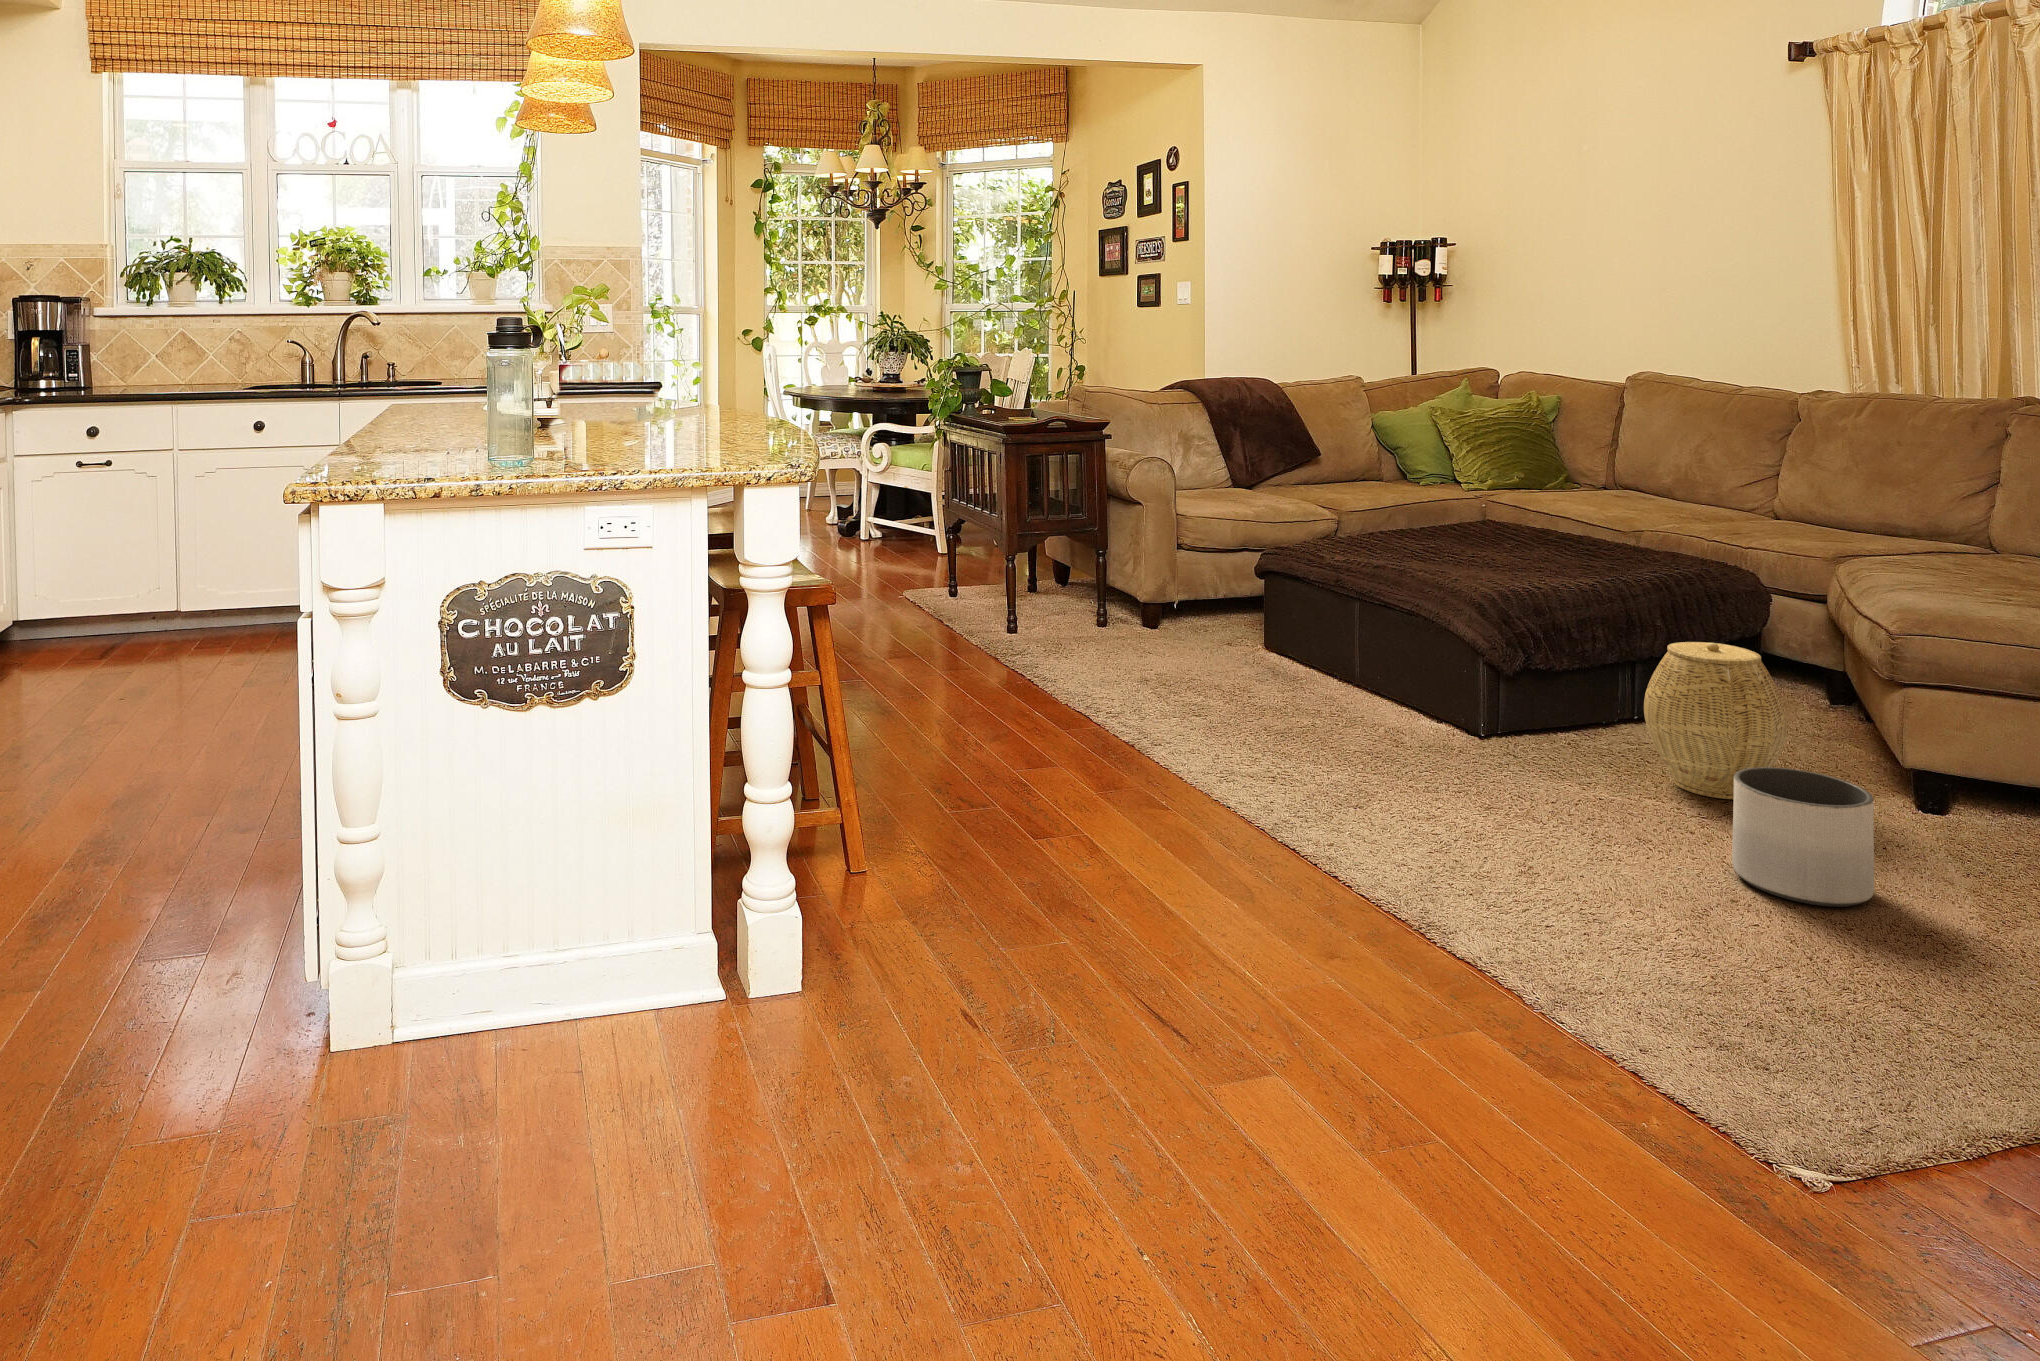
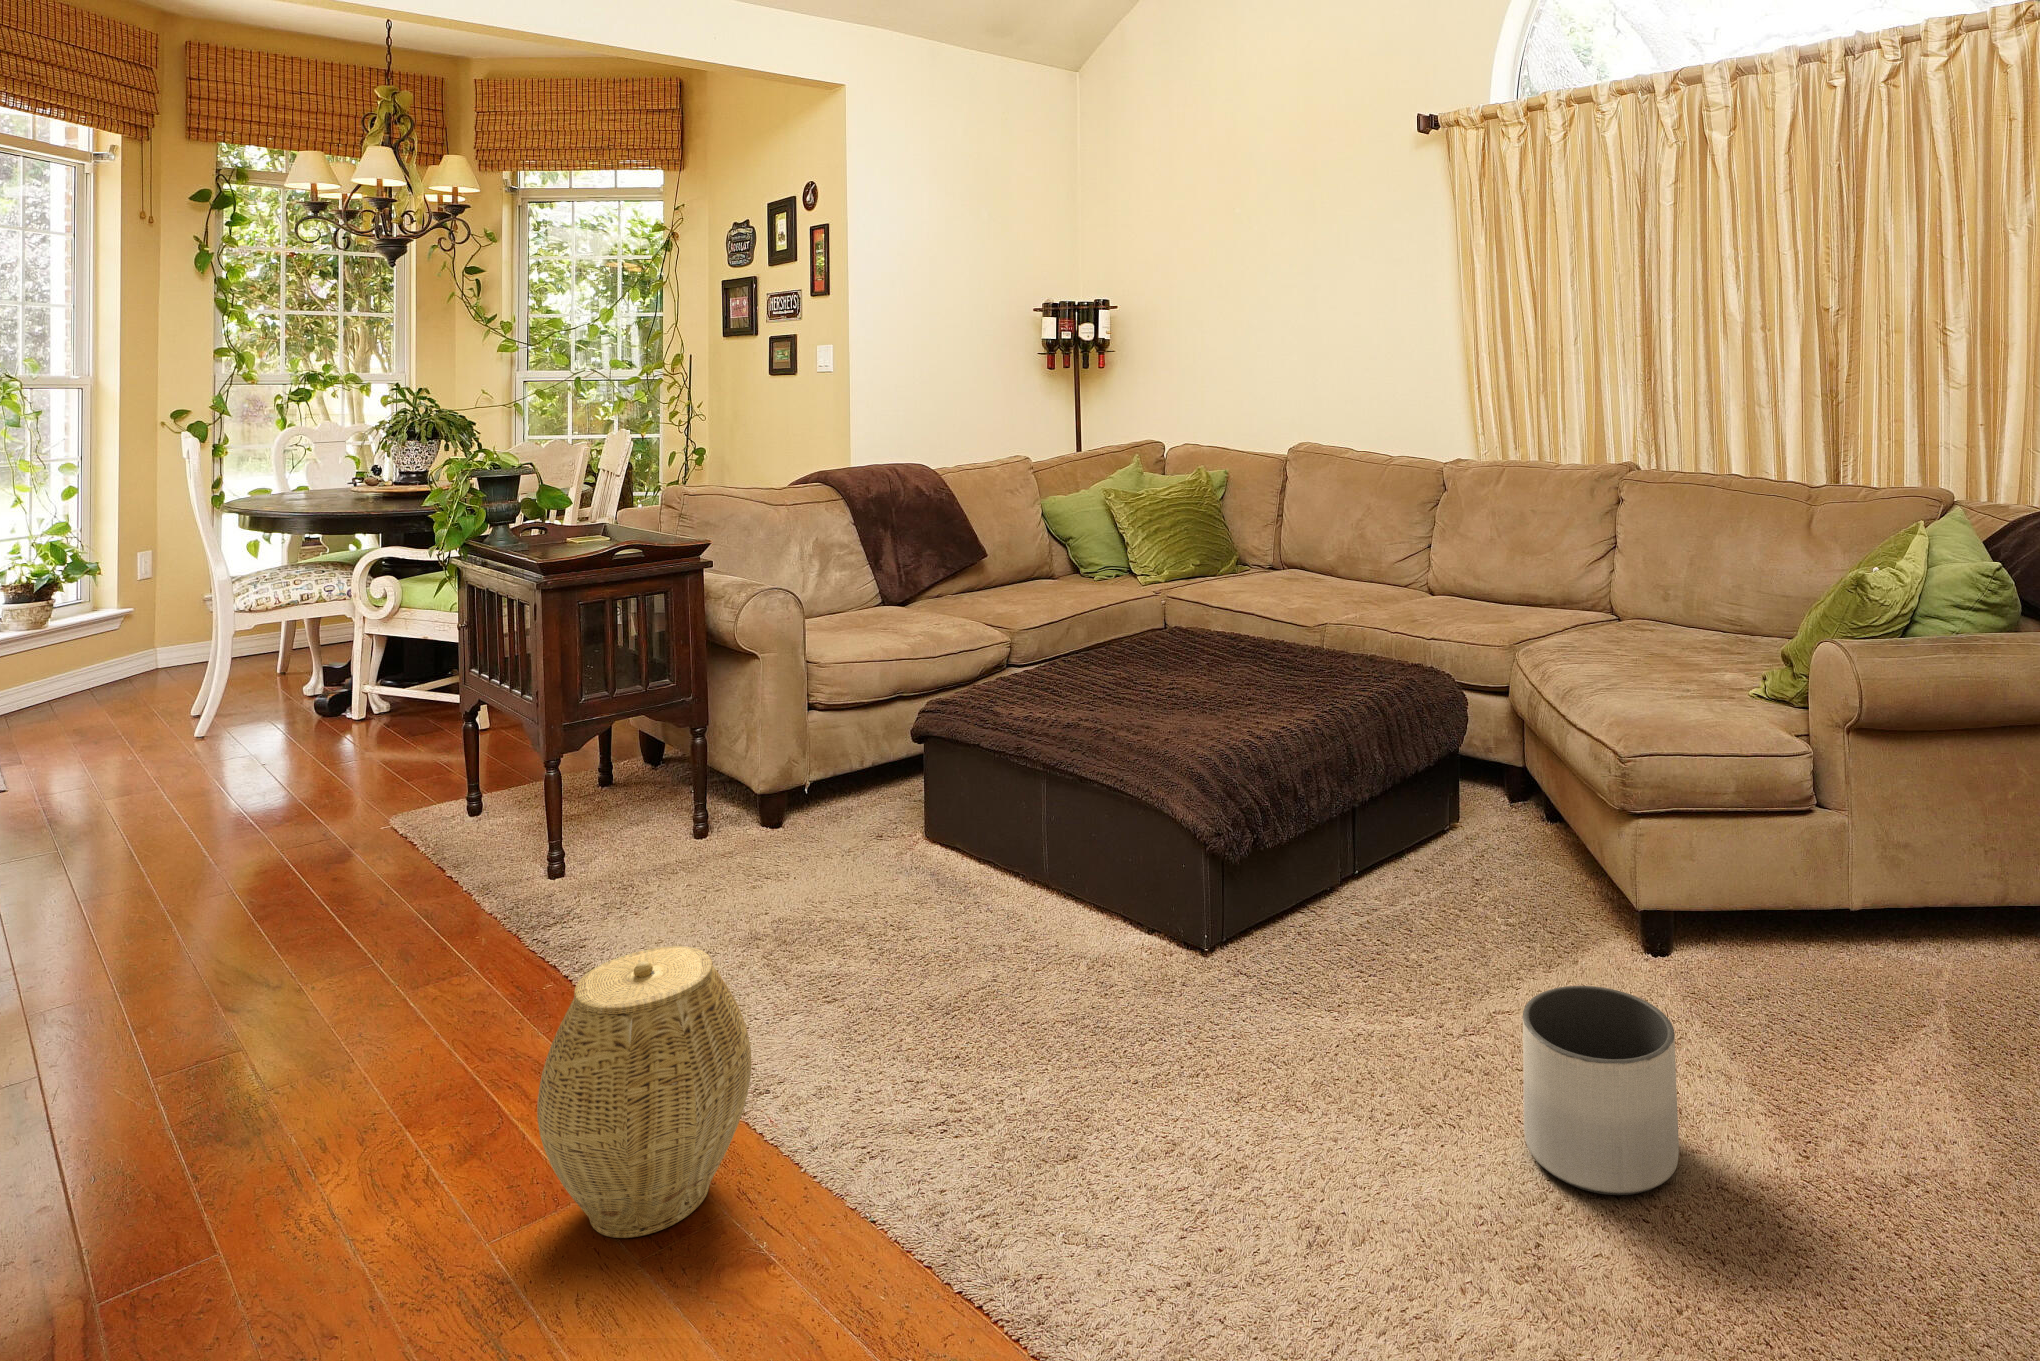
woven basket: present [1644,642,1787,799] -> present [537,946,752,1238]

